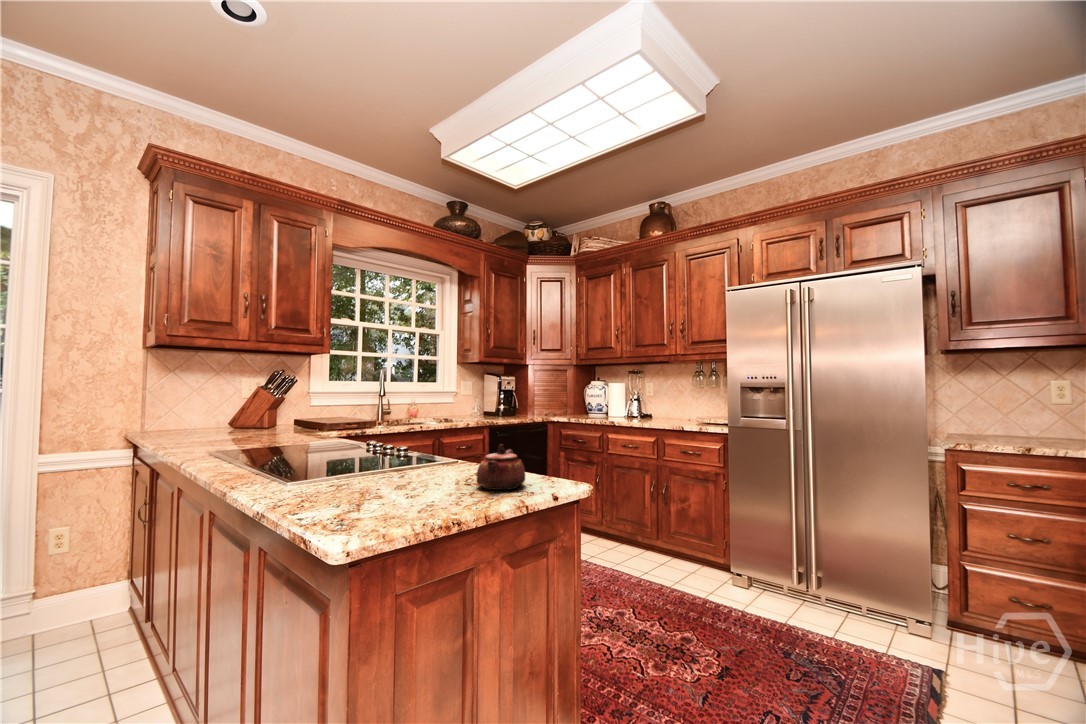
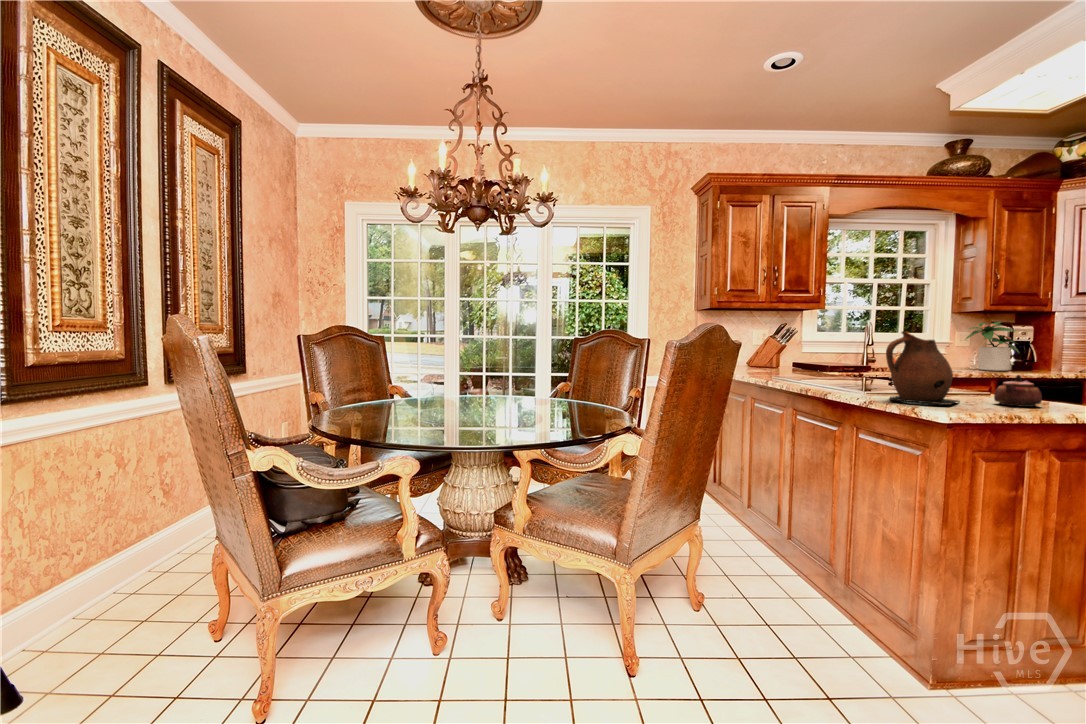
potted plant: none [466,372,507,419] -> present [965,322,1019,371]
ceramic pitcher: none [326,385,436,513] -> present [886,332,960,405]

